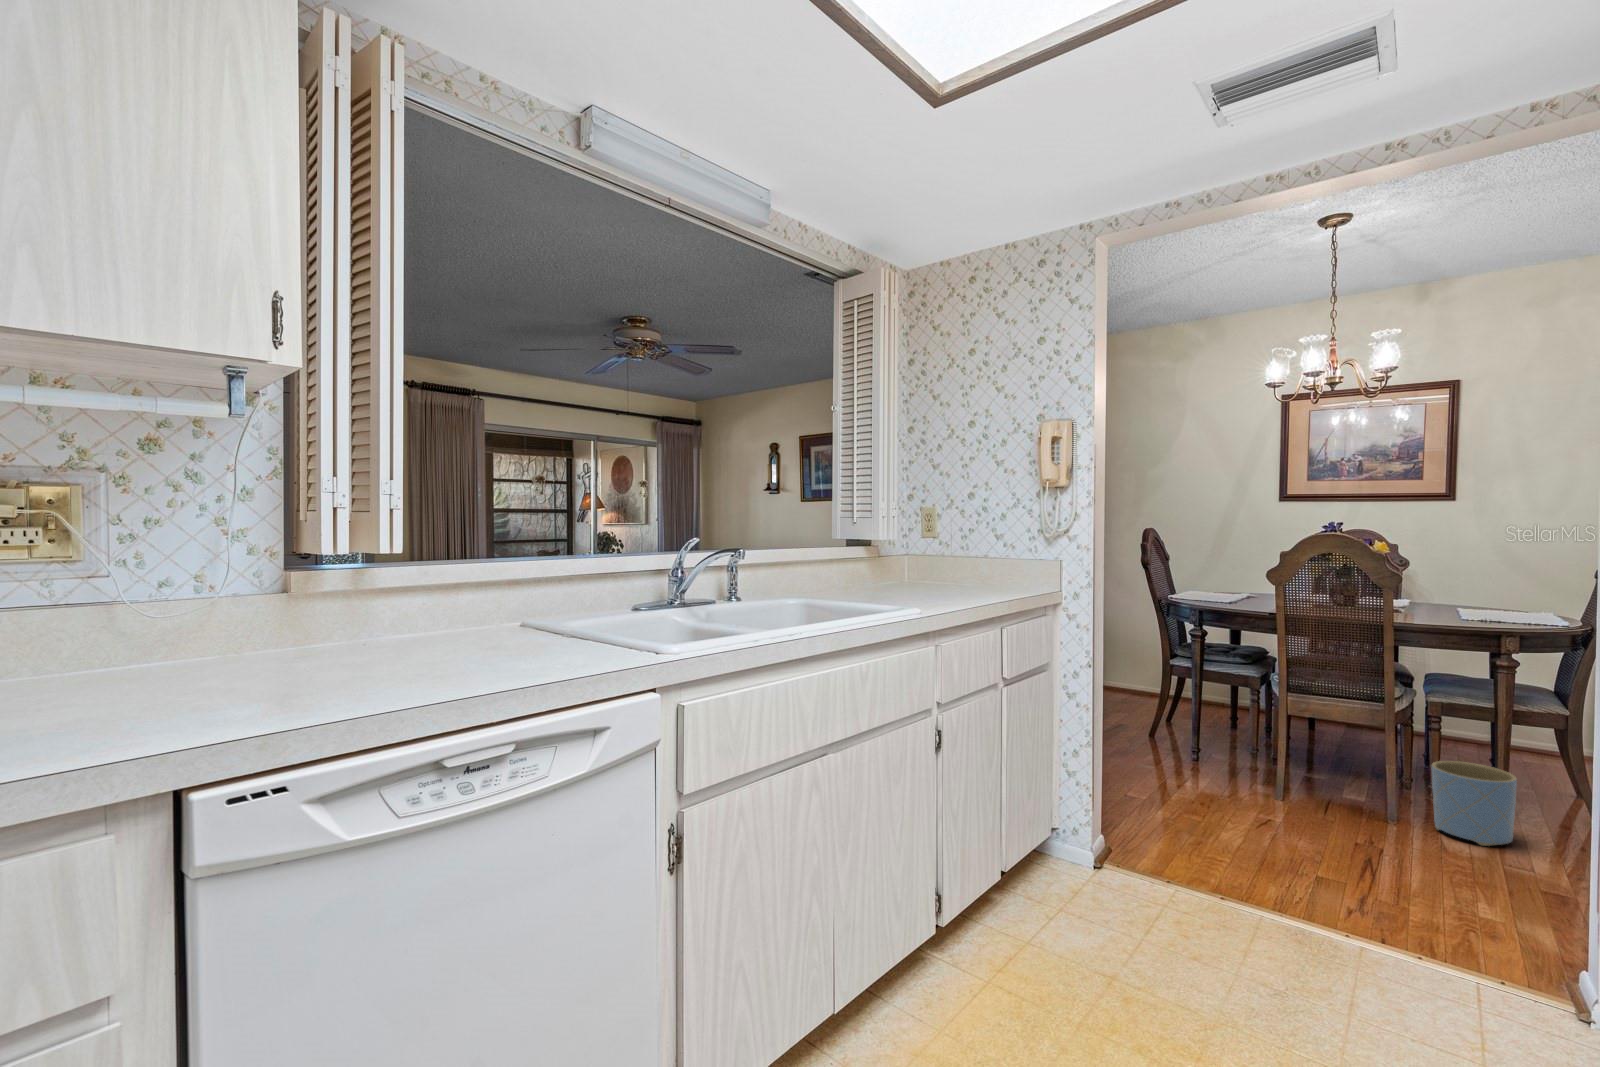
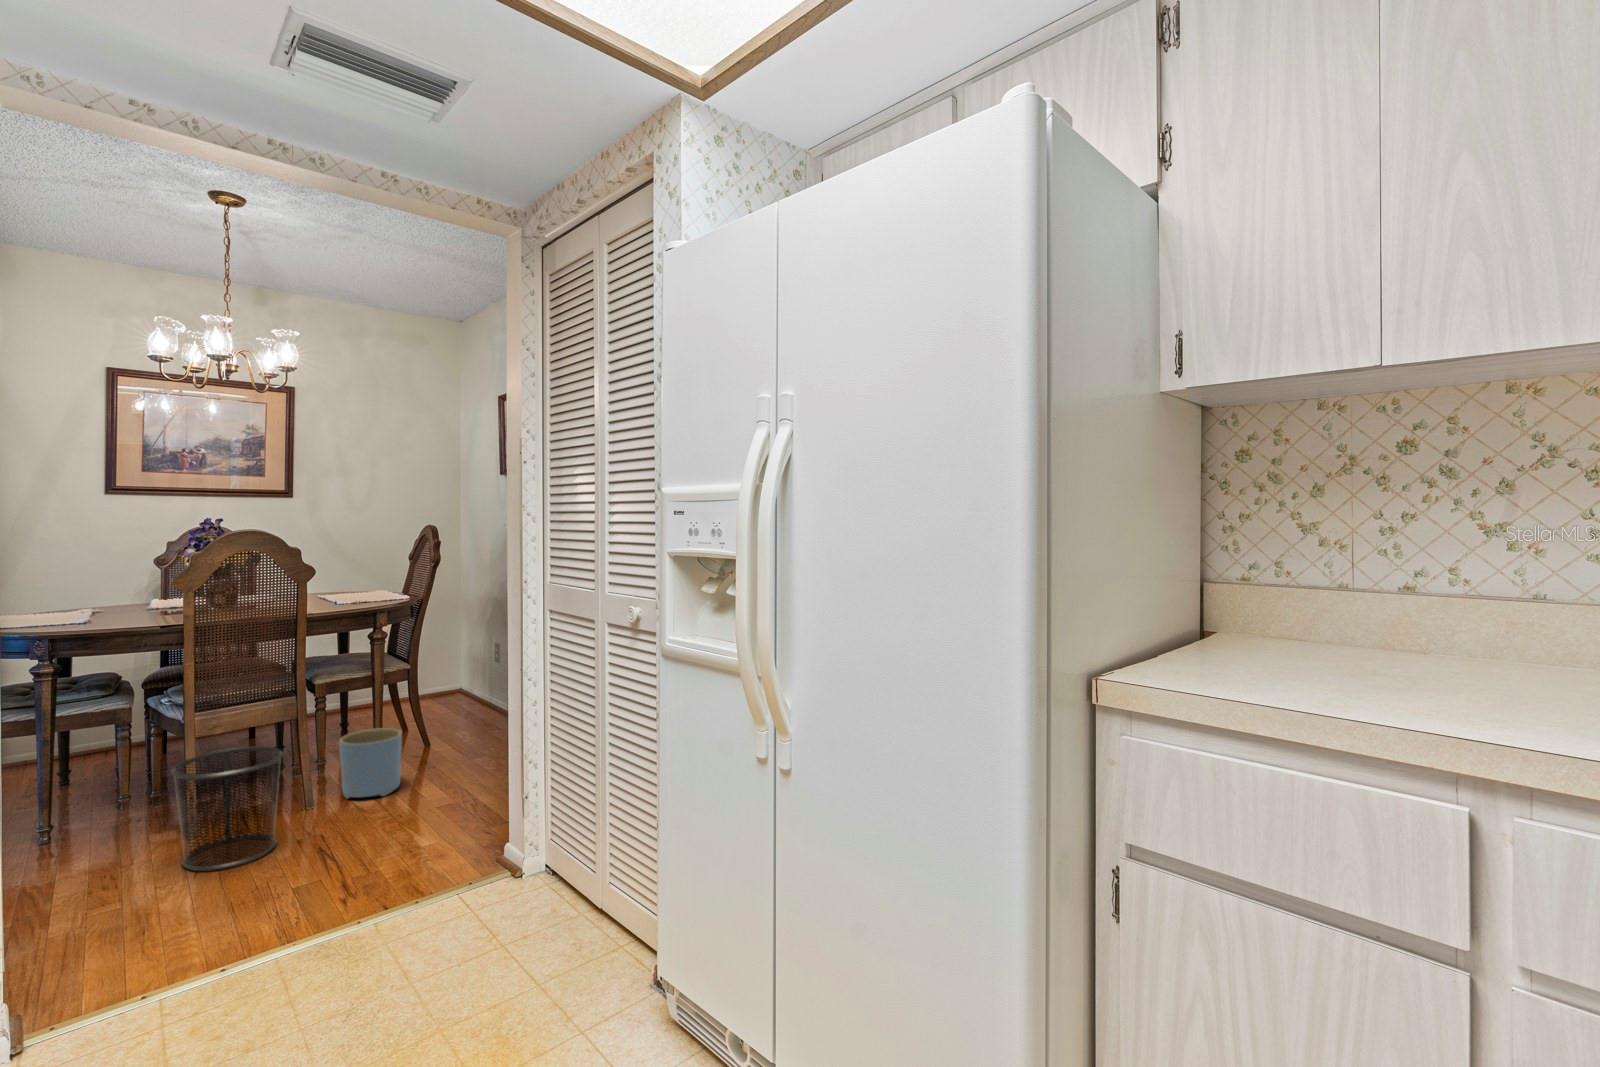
waste bin: none [1247,729,1345,839] -> present [171,746,283,871]

